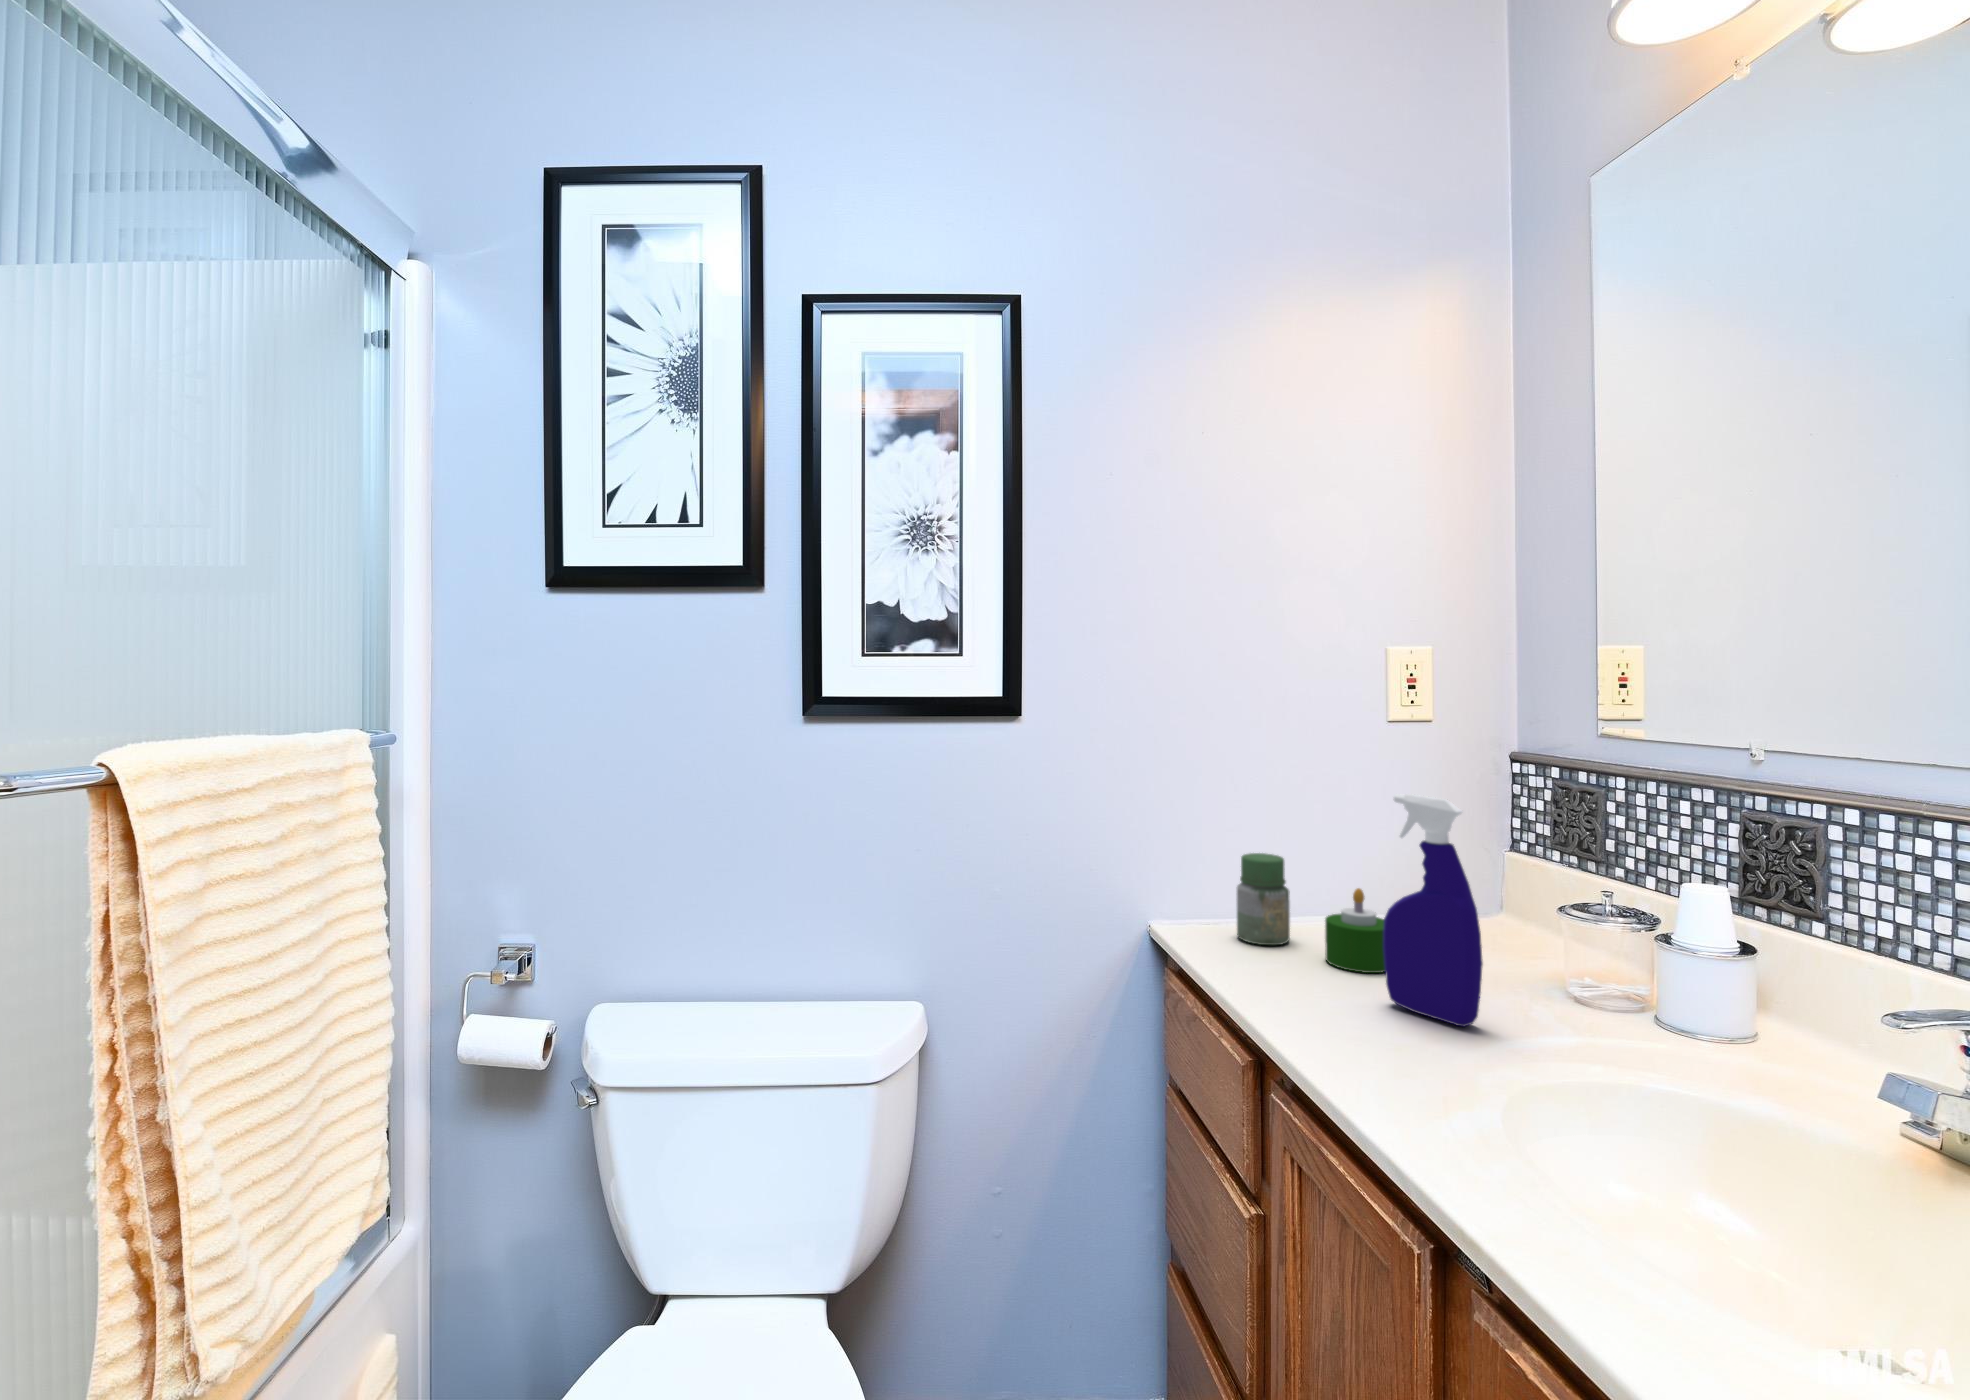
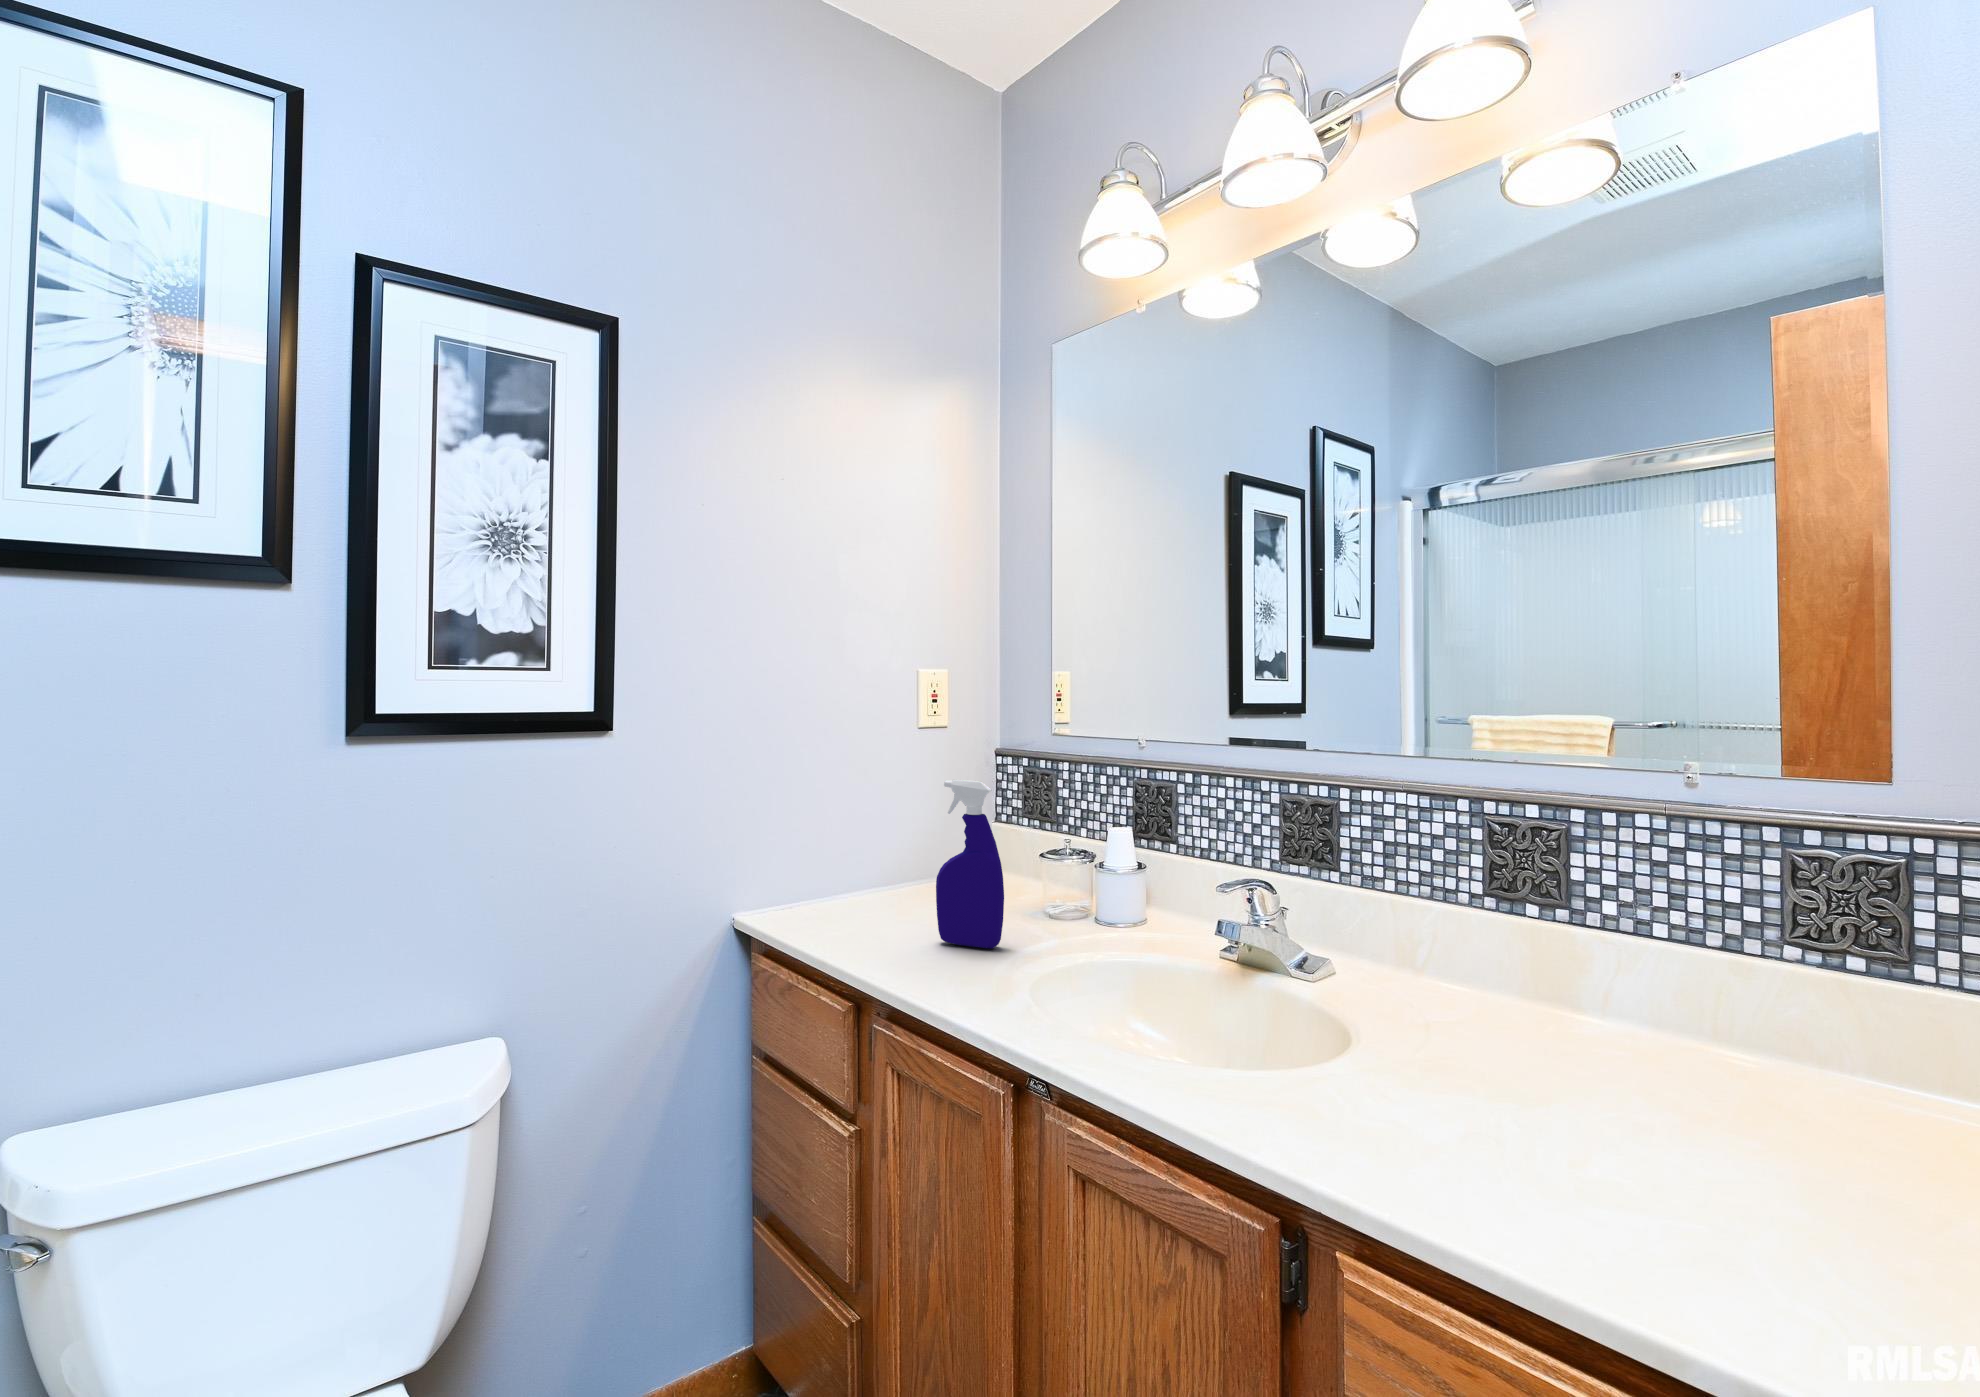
jar: present [1237,853,1290,945] -> none [810,840,852,917]
candle: present [1325,888,1385,973] -> none [884,859,933,925]

